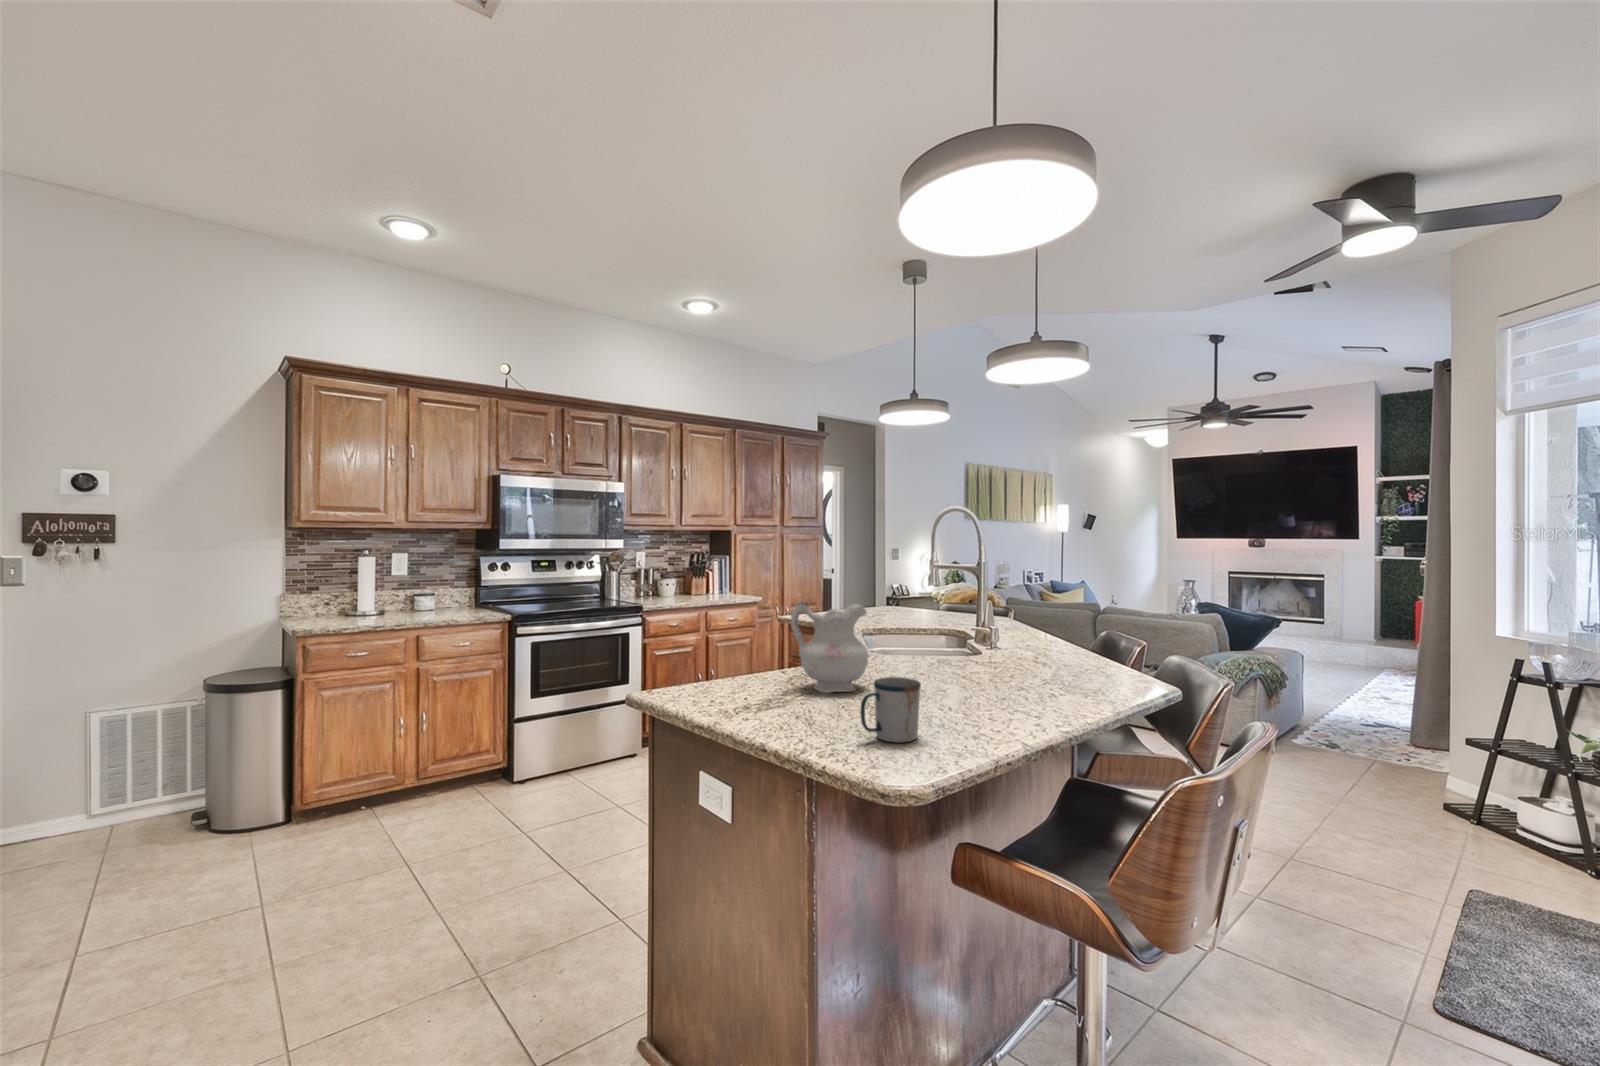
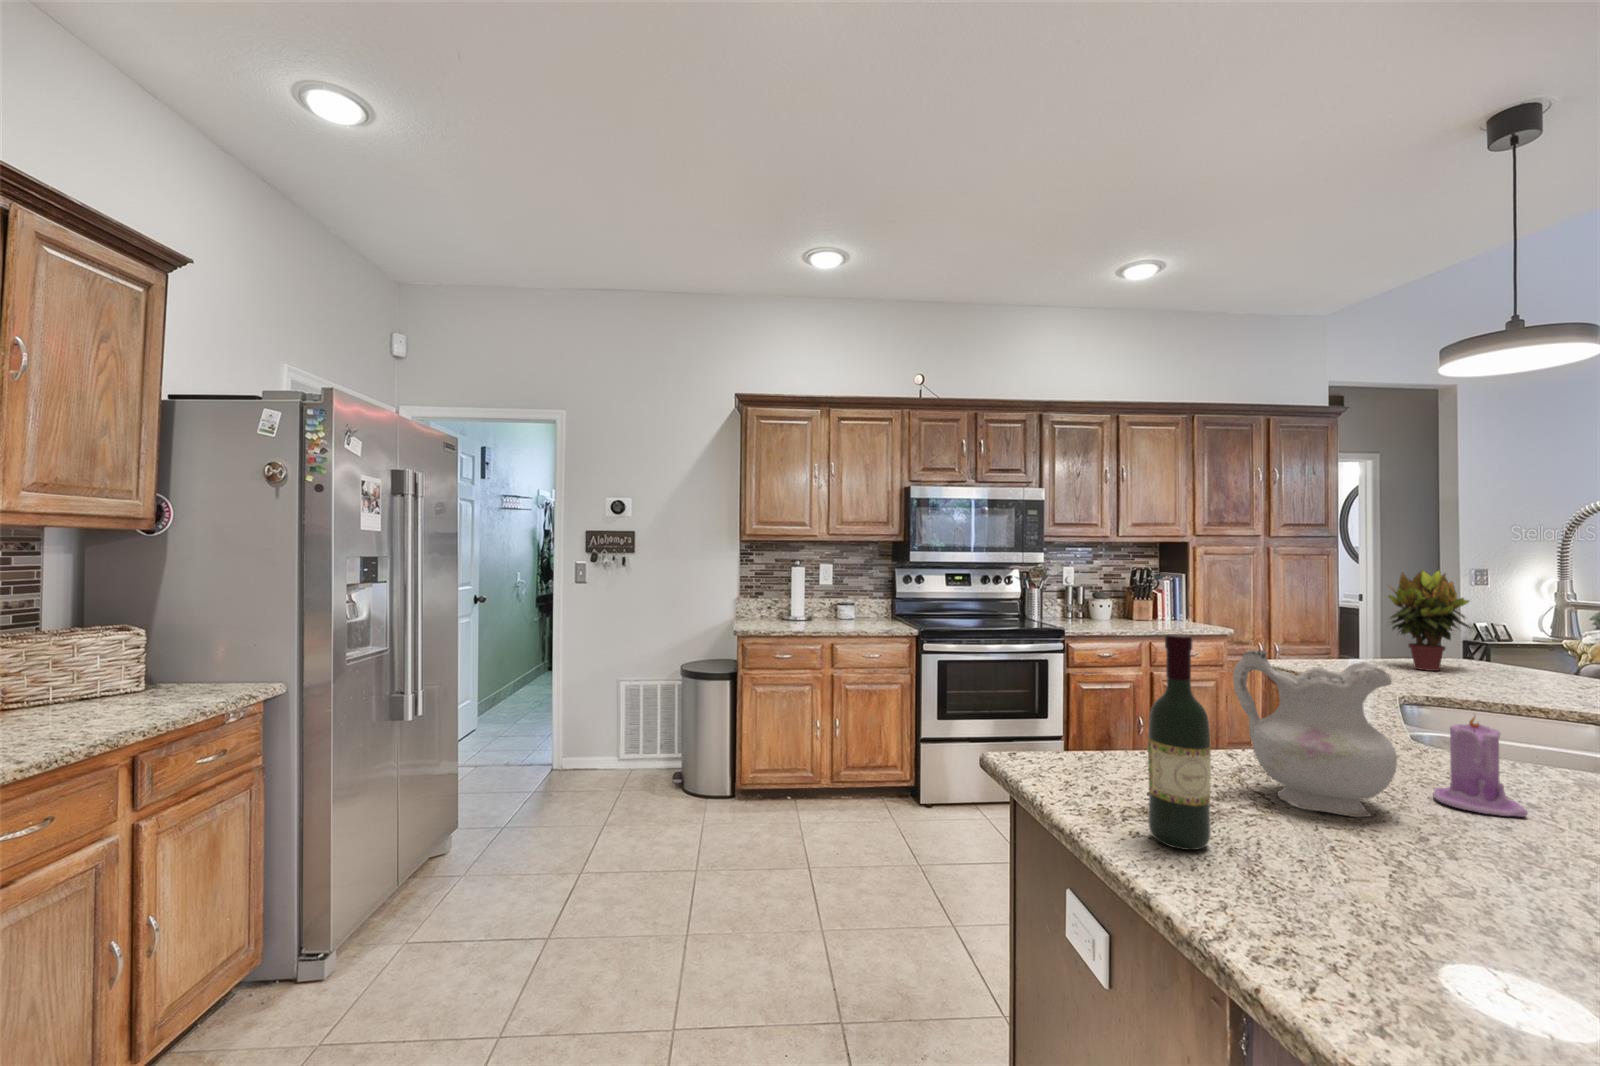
potted plant: none [852,549,895,614] -> present [1389,570,1470,671]
wine bottle: none [755,592,788,722] -> present [1148,634,1211,850]
candle: none [882,627,919,680] -> present [1433,716,1528,817]
mug: present [860,677,921,743] -> none [1358,826,1529,986]

